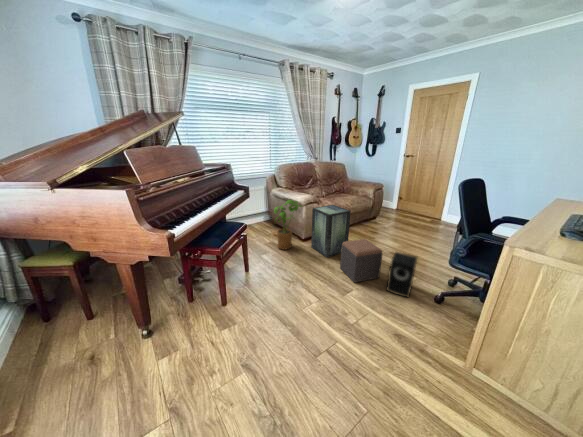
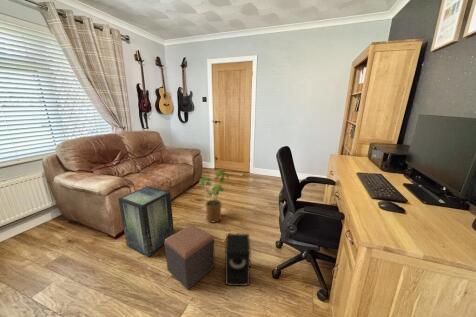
house plant: present [274,200,302,249] -> present [200,170,229,222]

